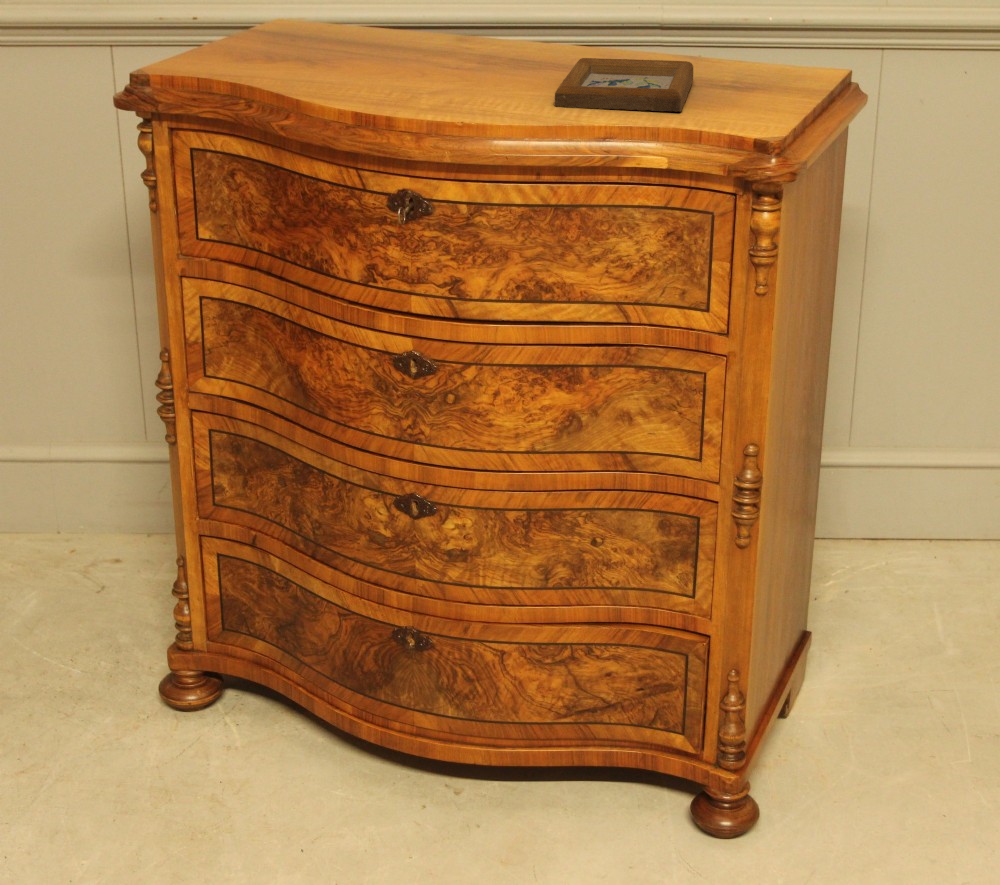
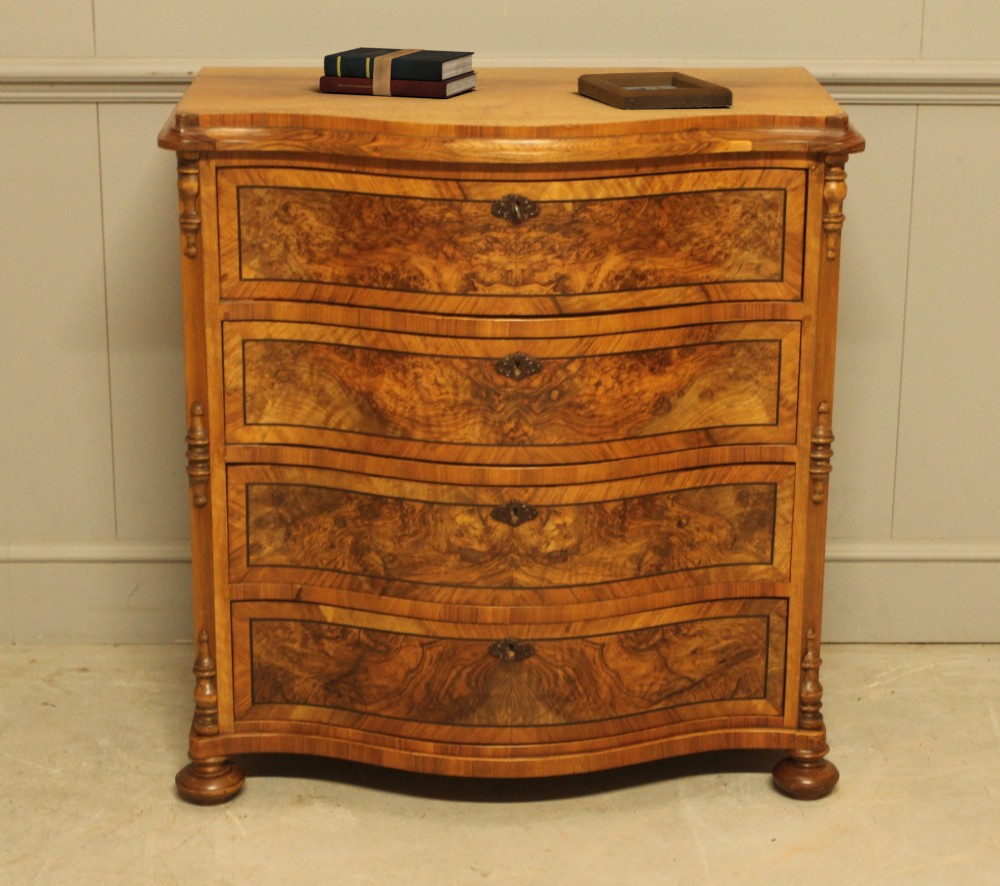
hardback book: none [326,12,493,75] -> present [319,47,479,98]

